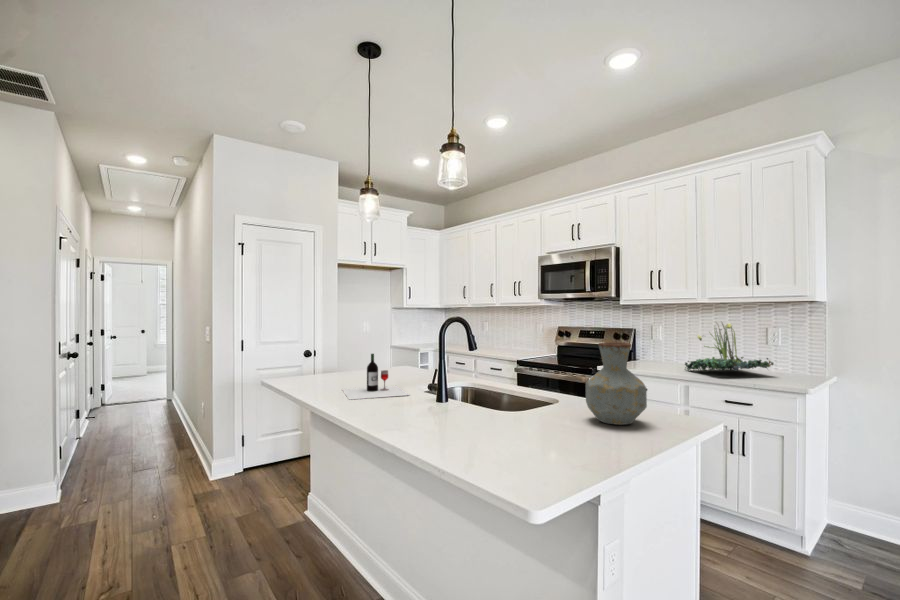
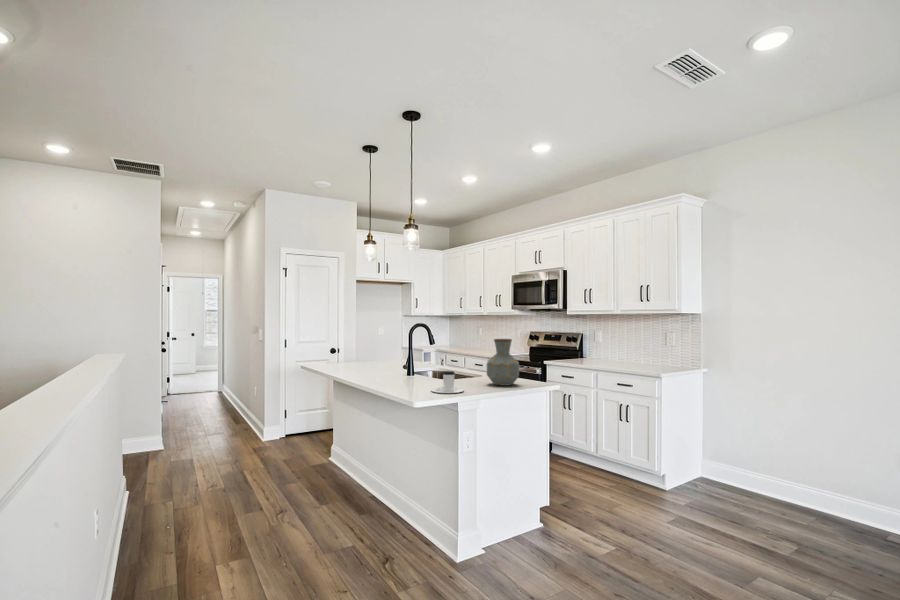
plant: present [685,323,774,371] -> none [604,327,658,364]
wine bottle: present [342,354,409,399] -> none [352,347,394,374]
coffee cup: none [513,409,579,457] -> present [431,371,464,393]

